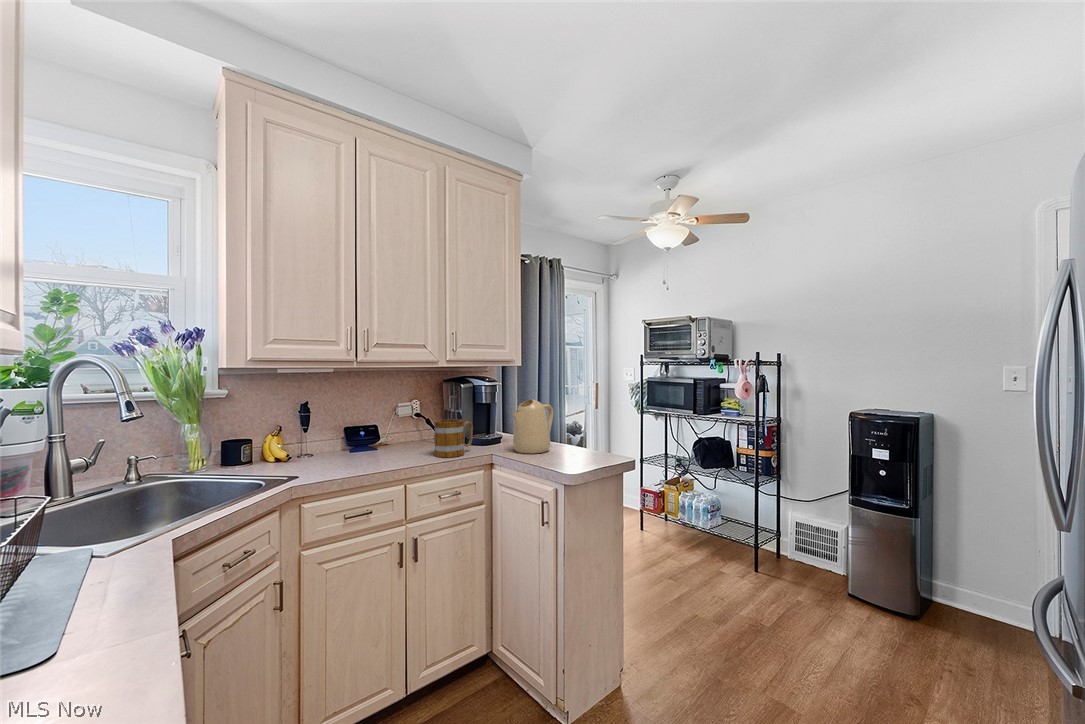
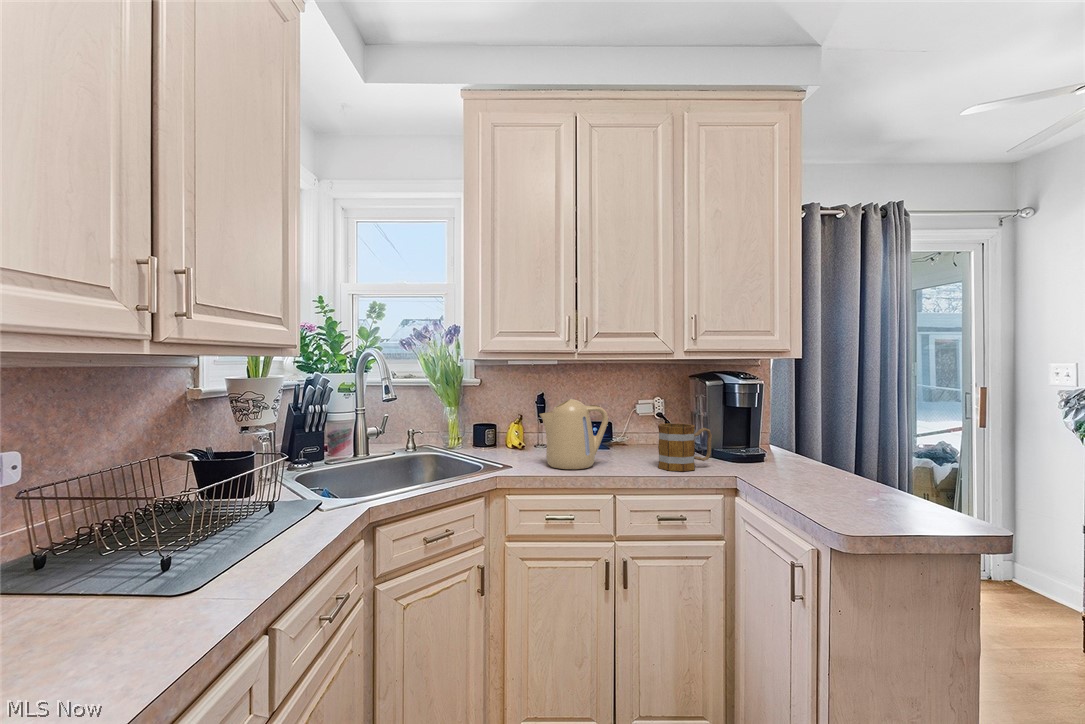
kettle: present [512,400,553,454] -> present [539,399,608,469]

